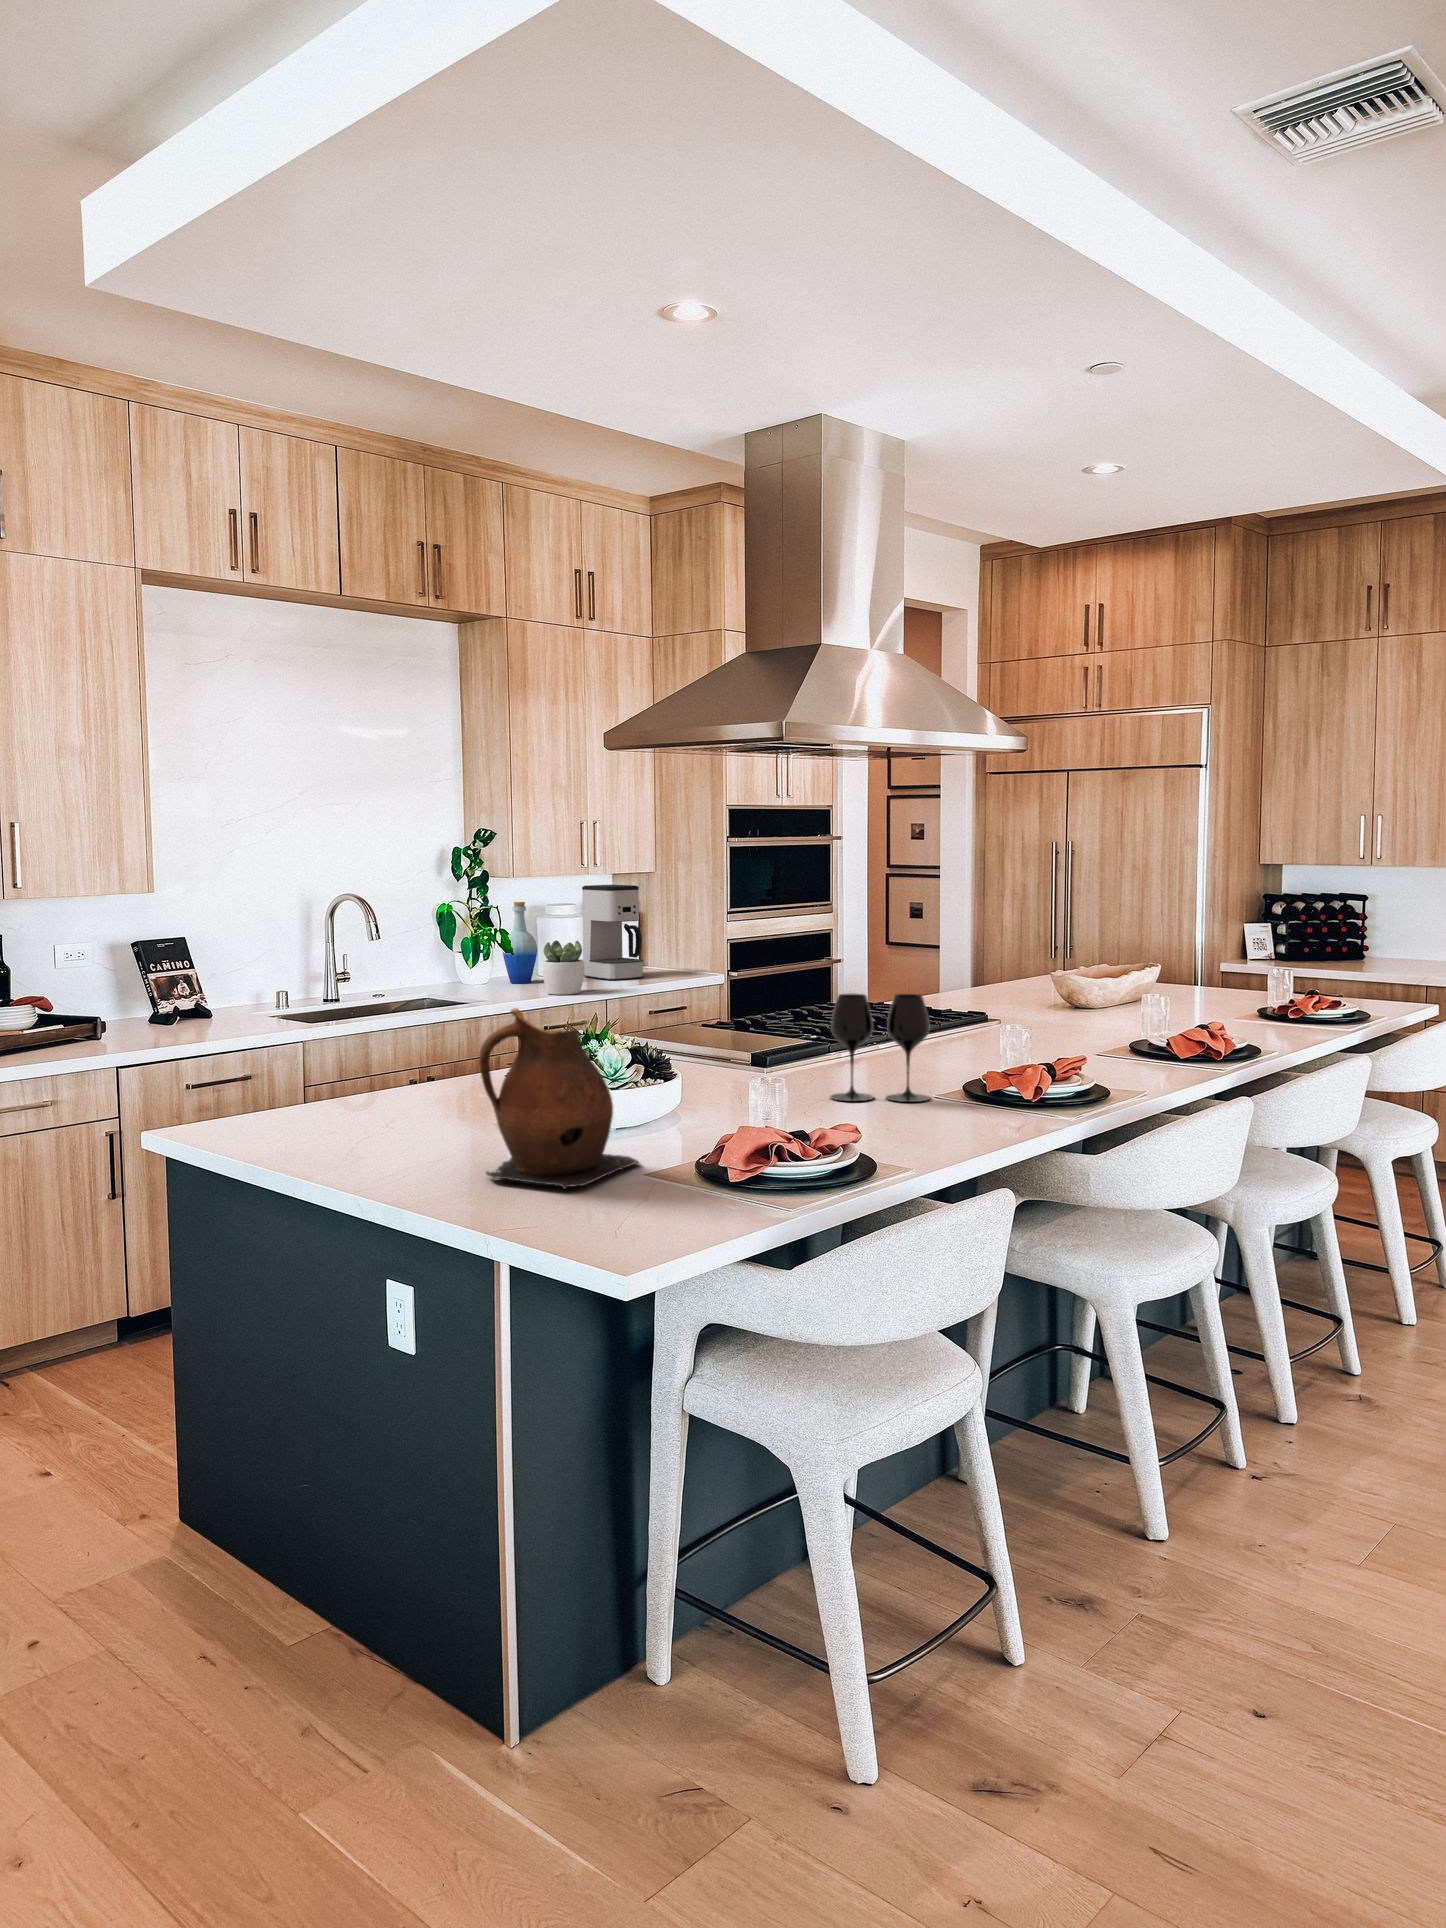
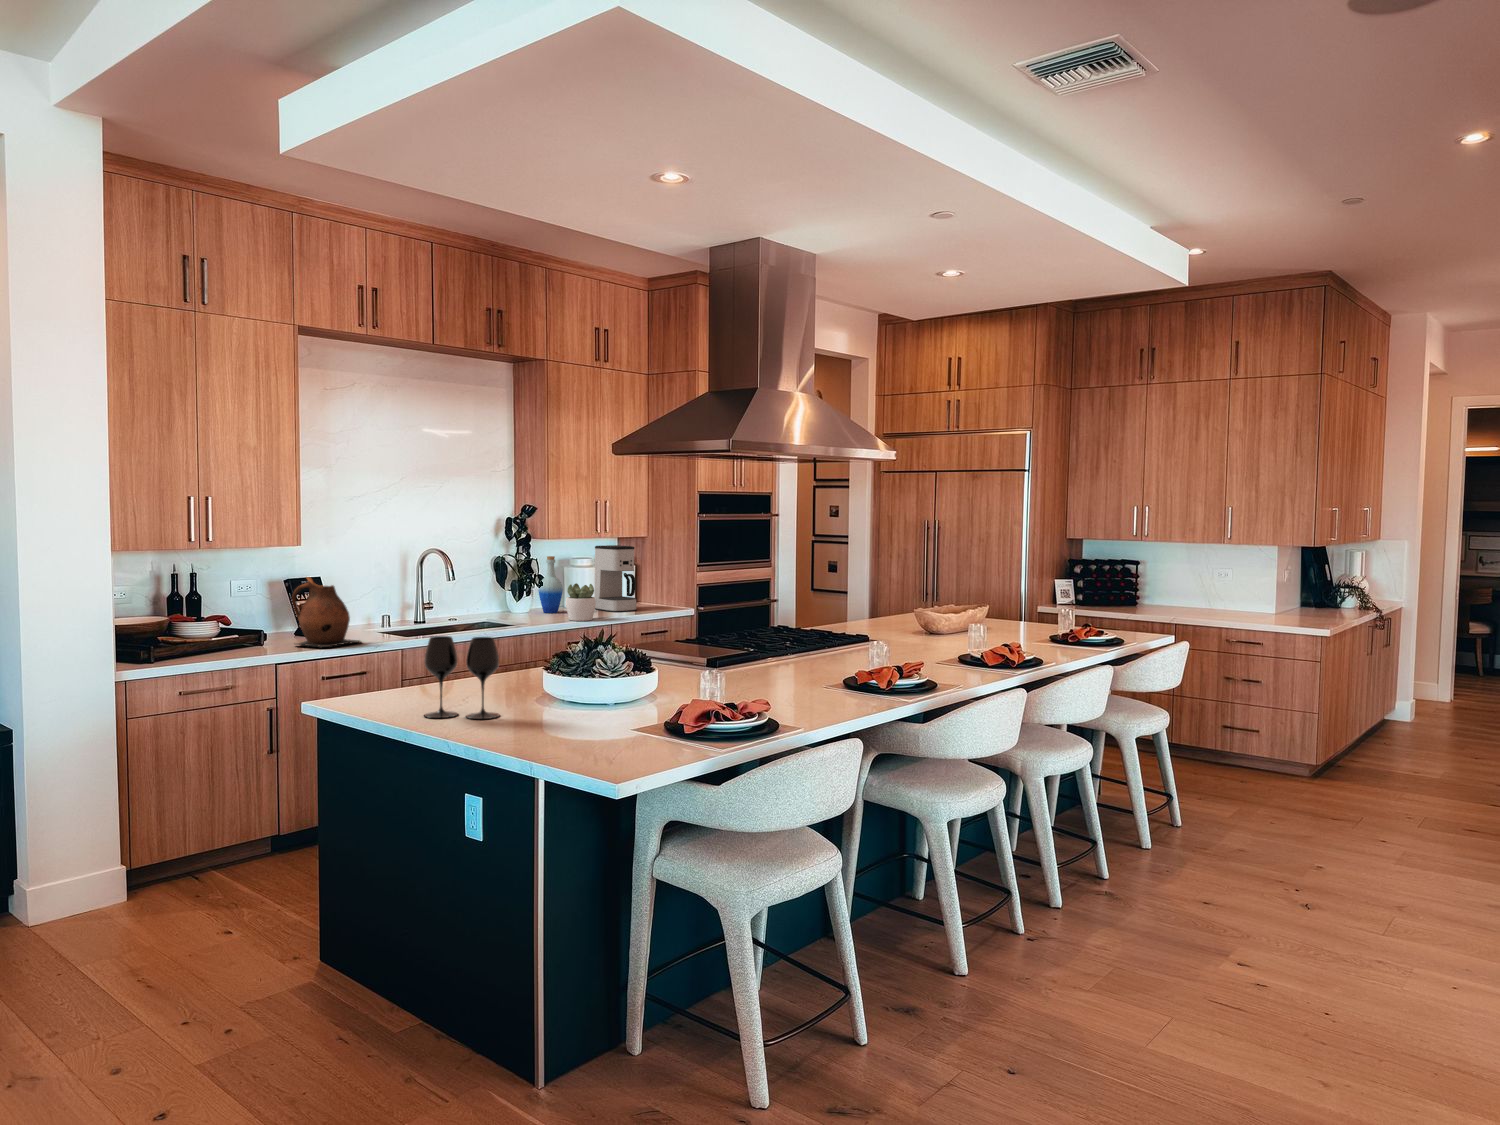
wine glass: present [831,994,930,1102] -> present [424,636,500,719]
ceramic pitcher: present [479,1008,639,1189] -> present [292,577,360,647]

